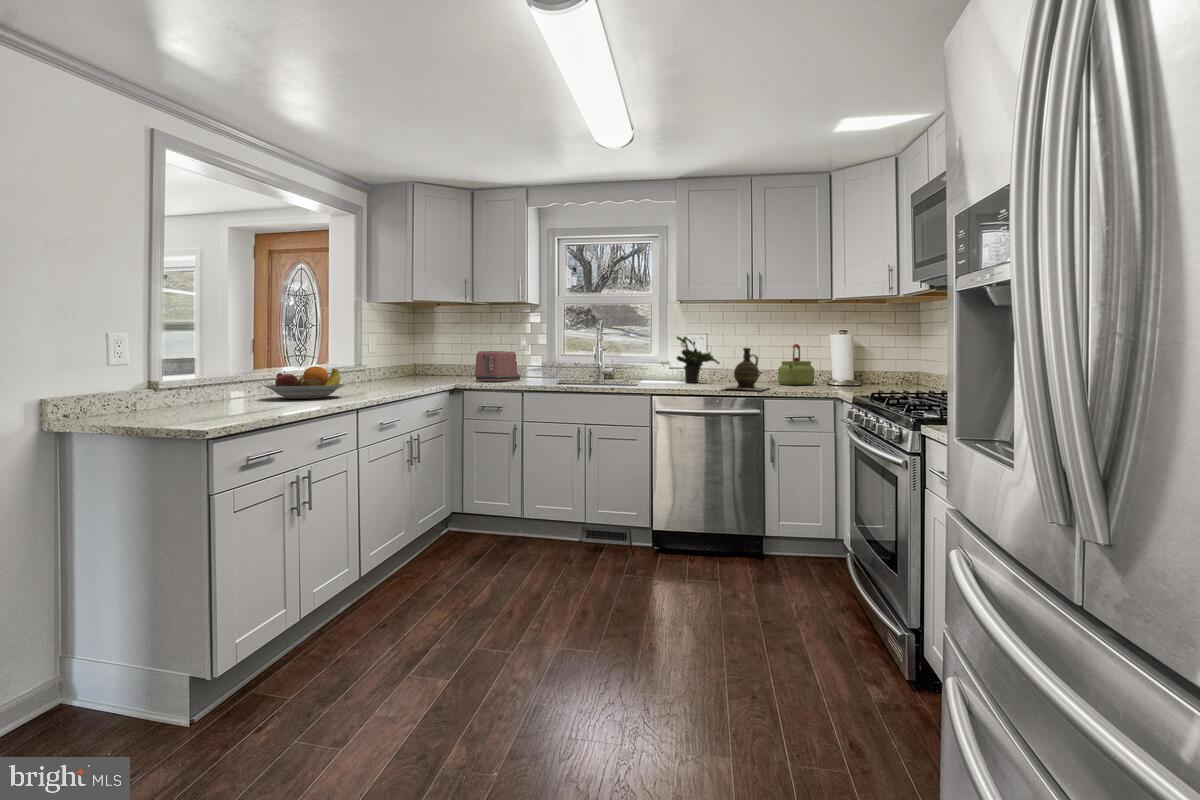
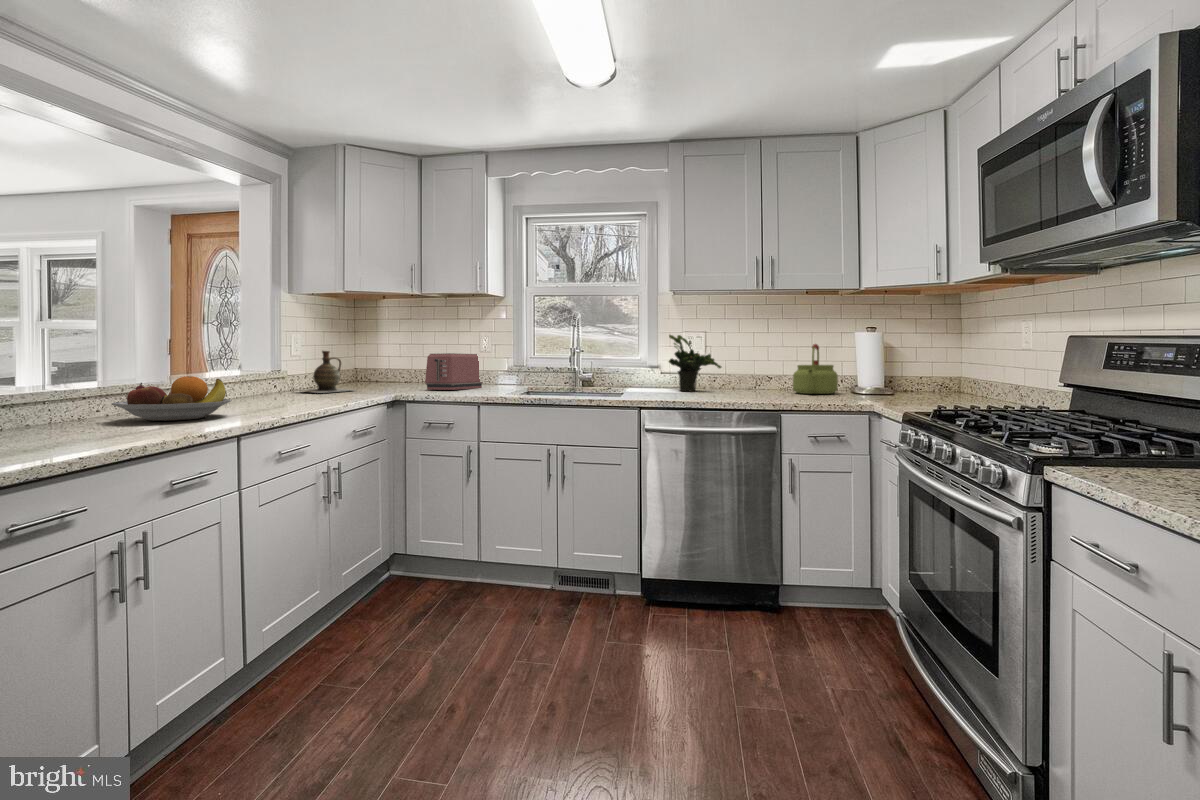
ceramic jug: present [723,348,769,390] -> present [299,351,350,393]

